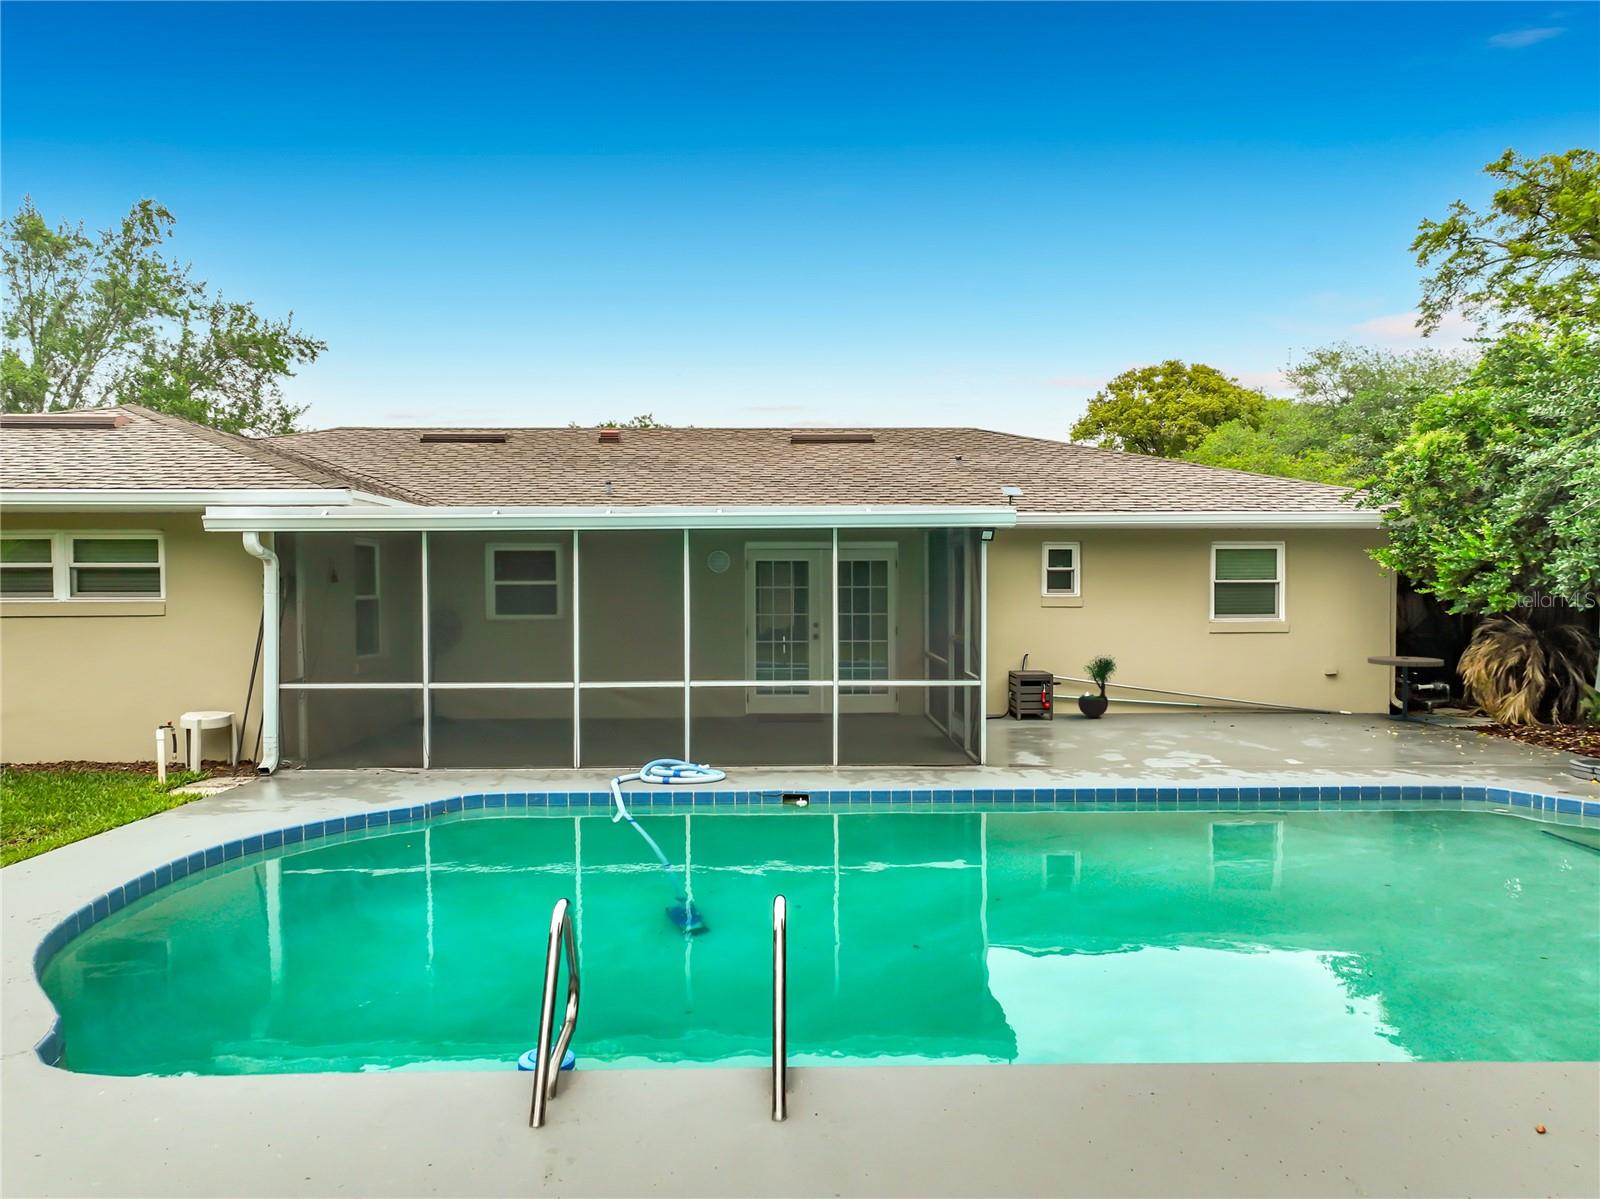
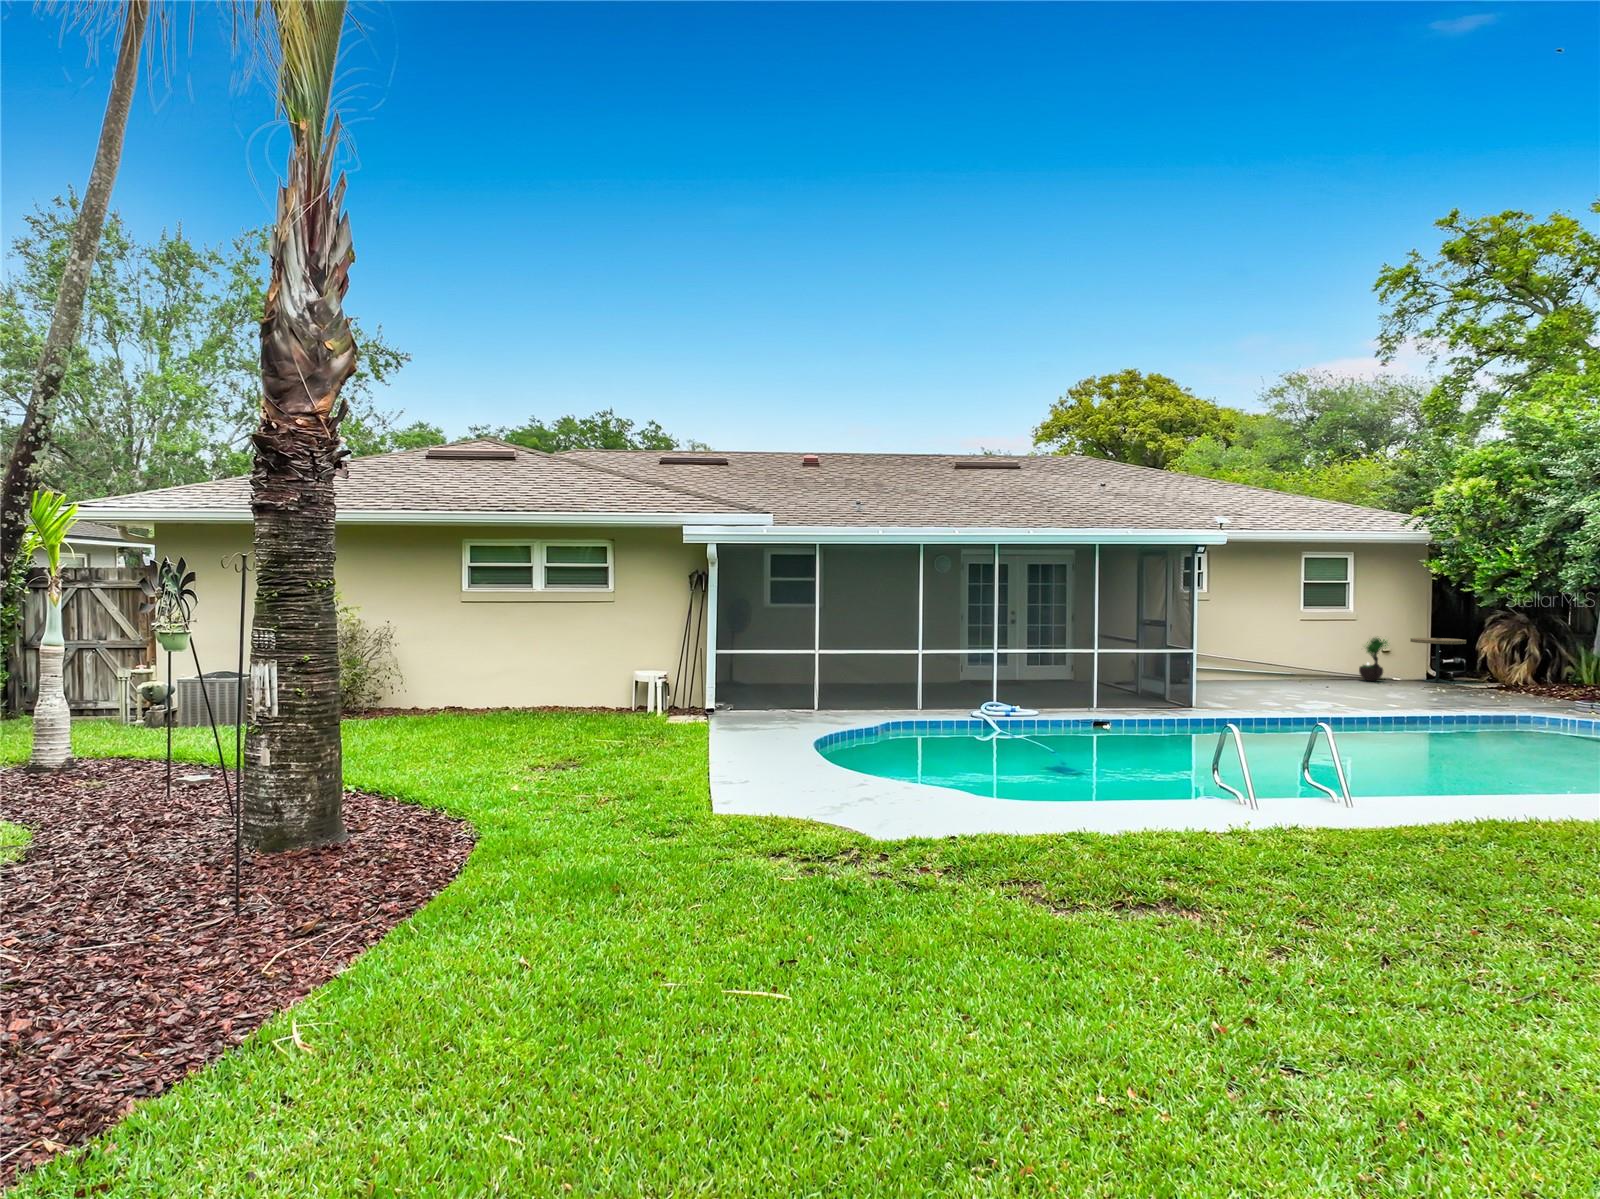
potted tree: present [1078,655,1116,717] -> present [1359,637,1388,681]

